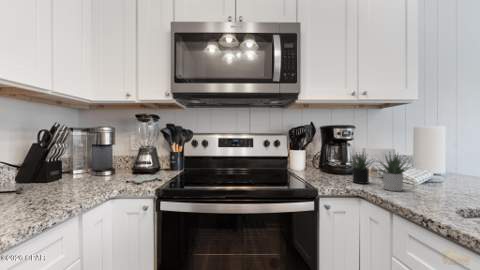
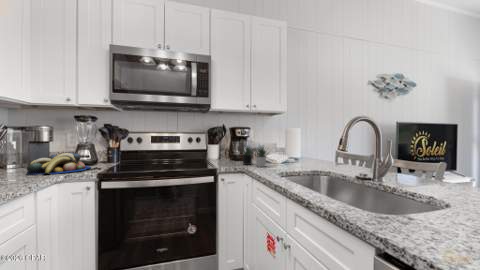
fruit bowl: none [83,158,152,187] -> present [27,153,91,175]

